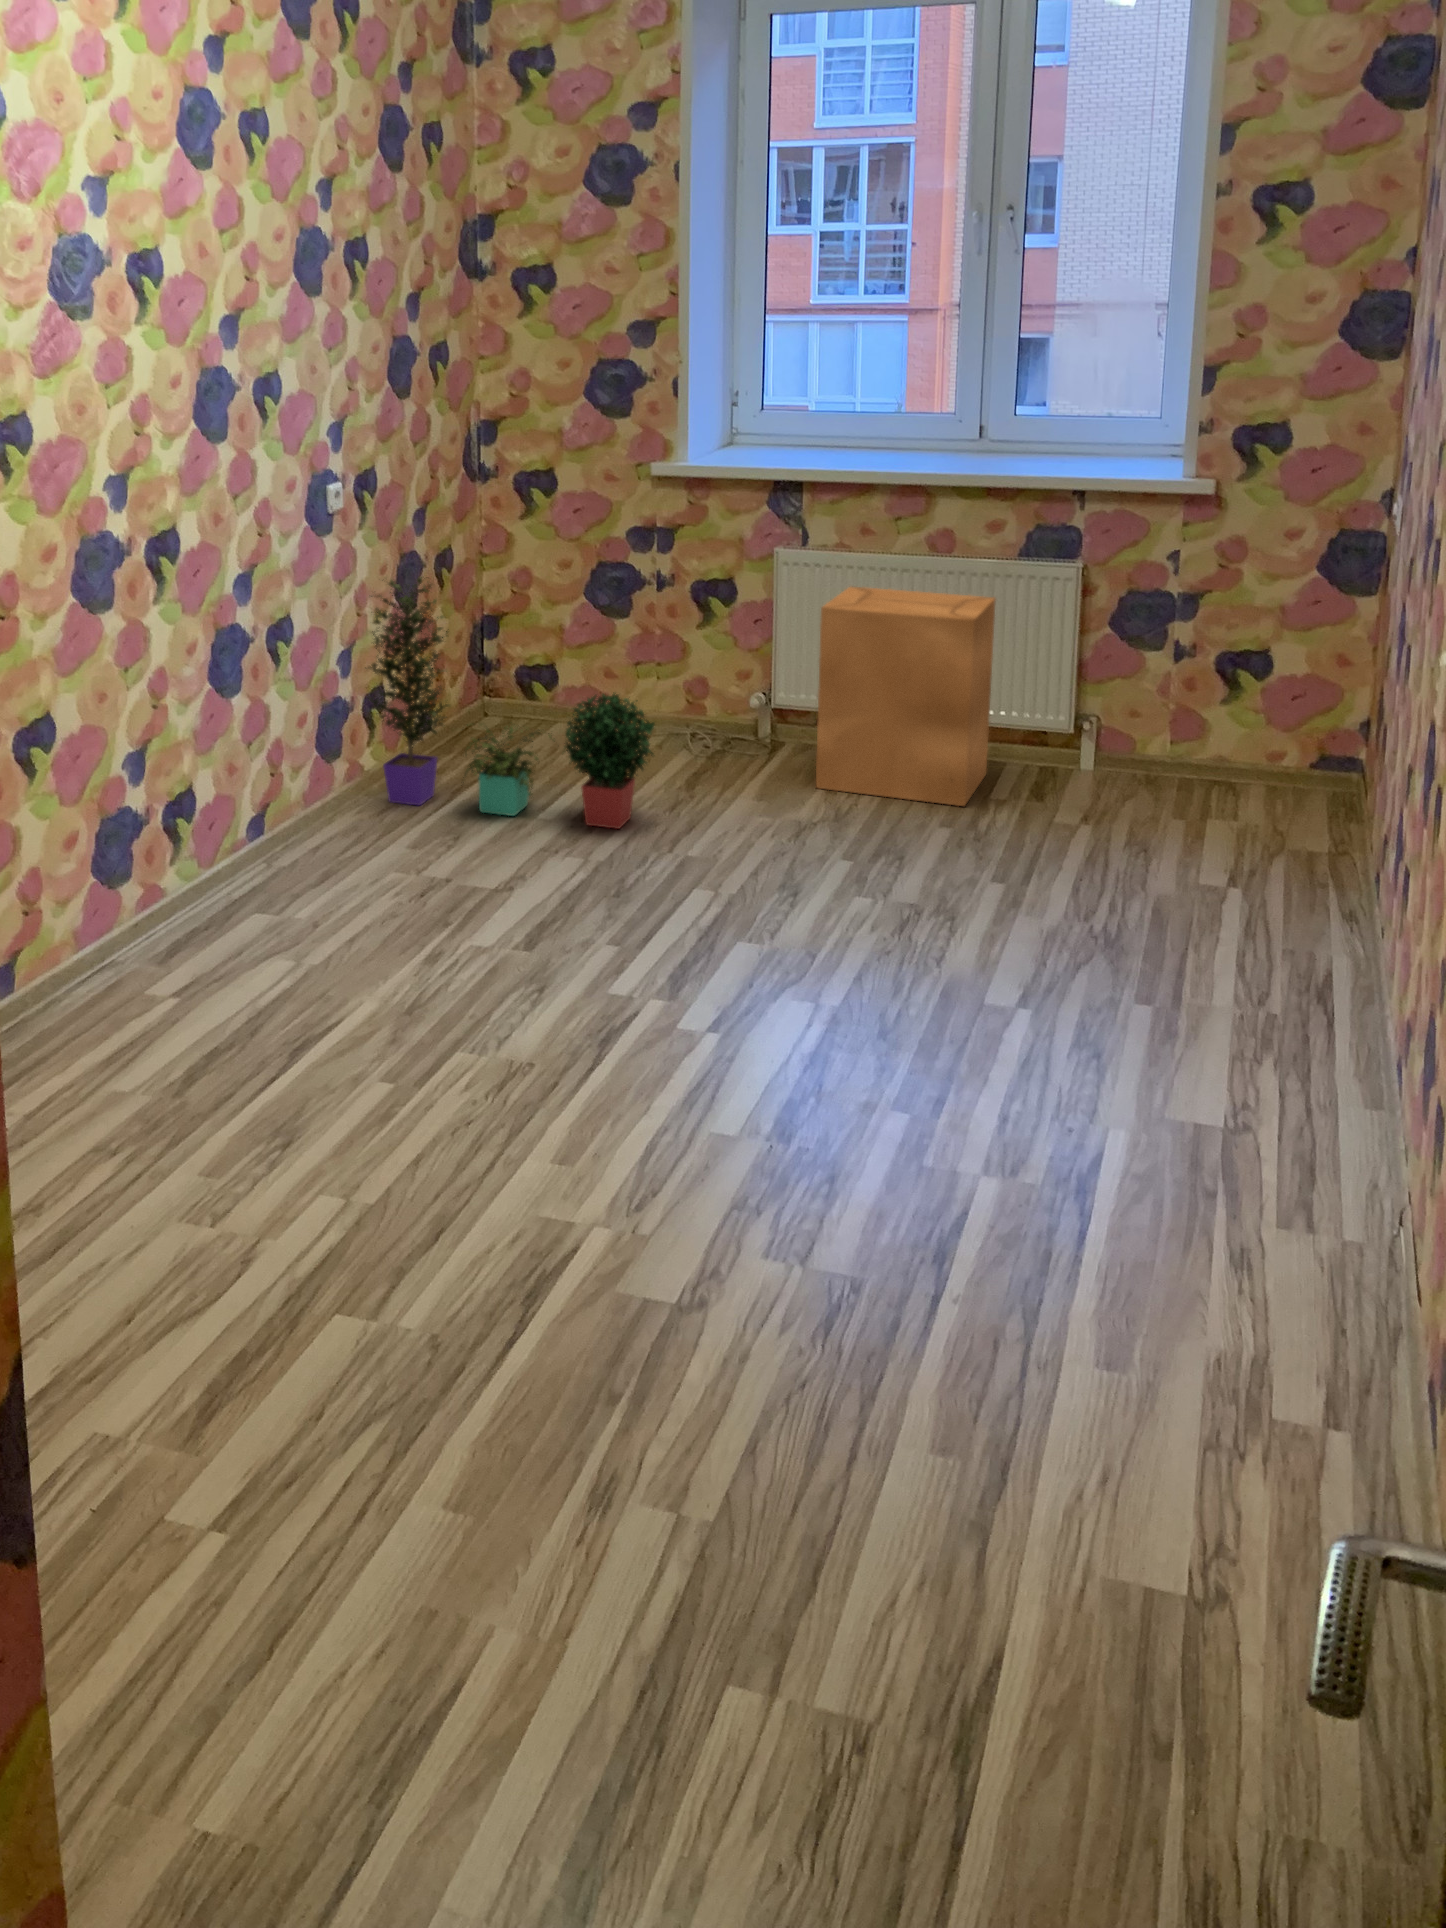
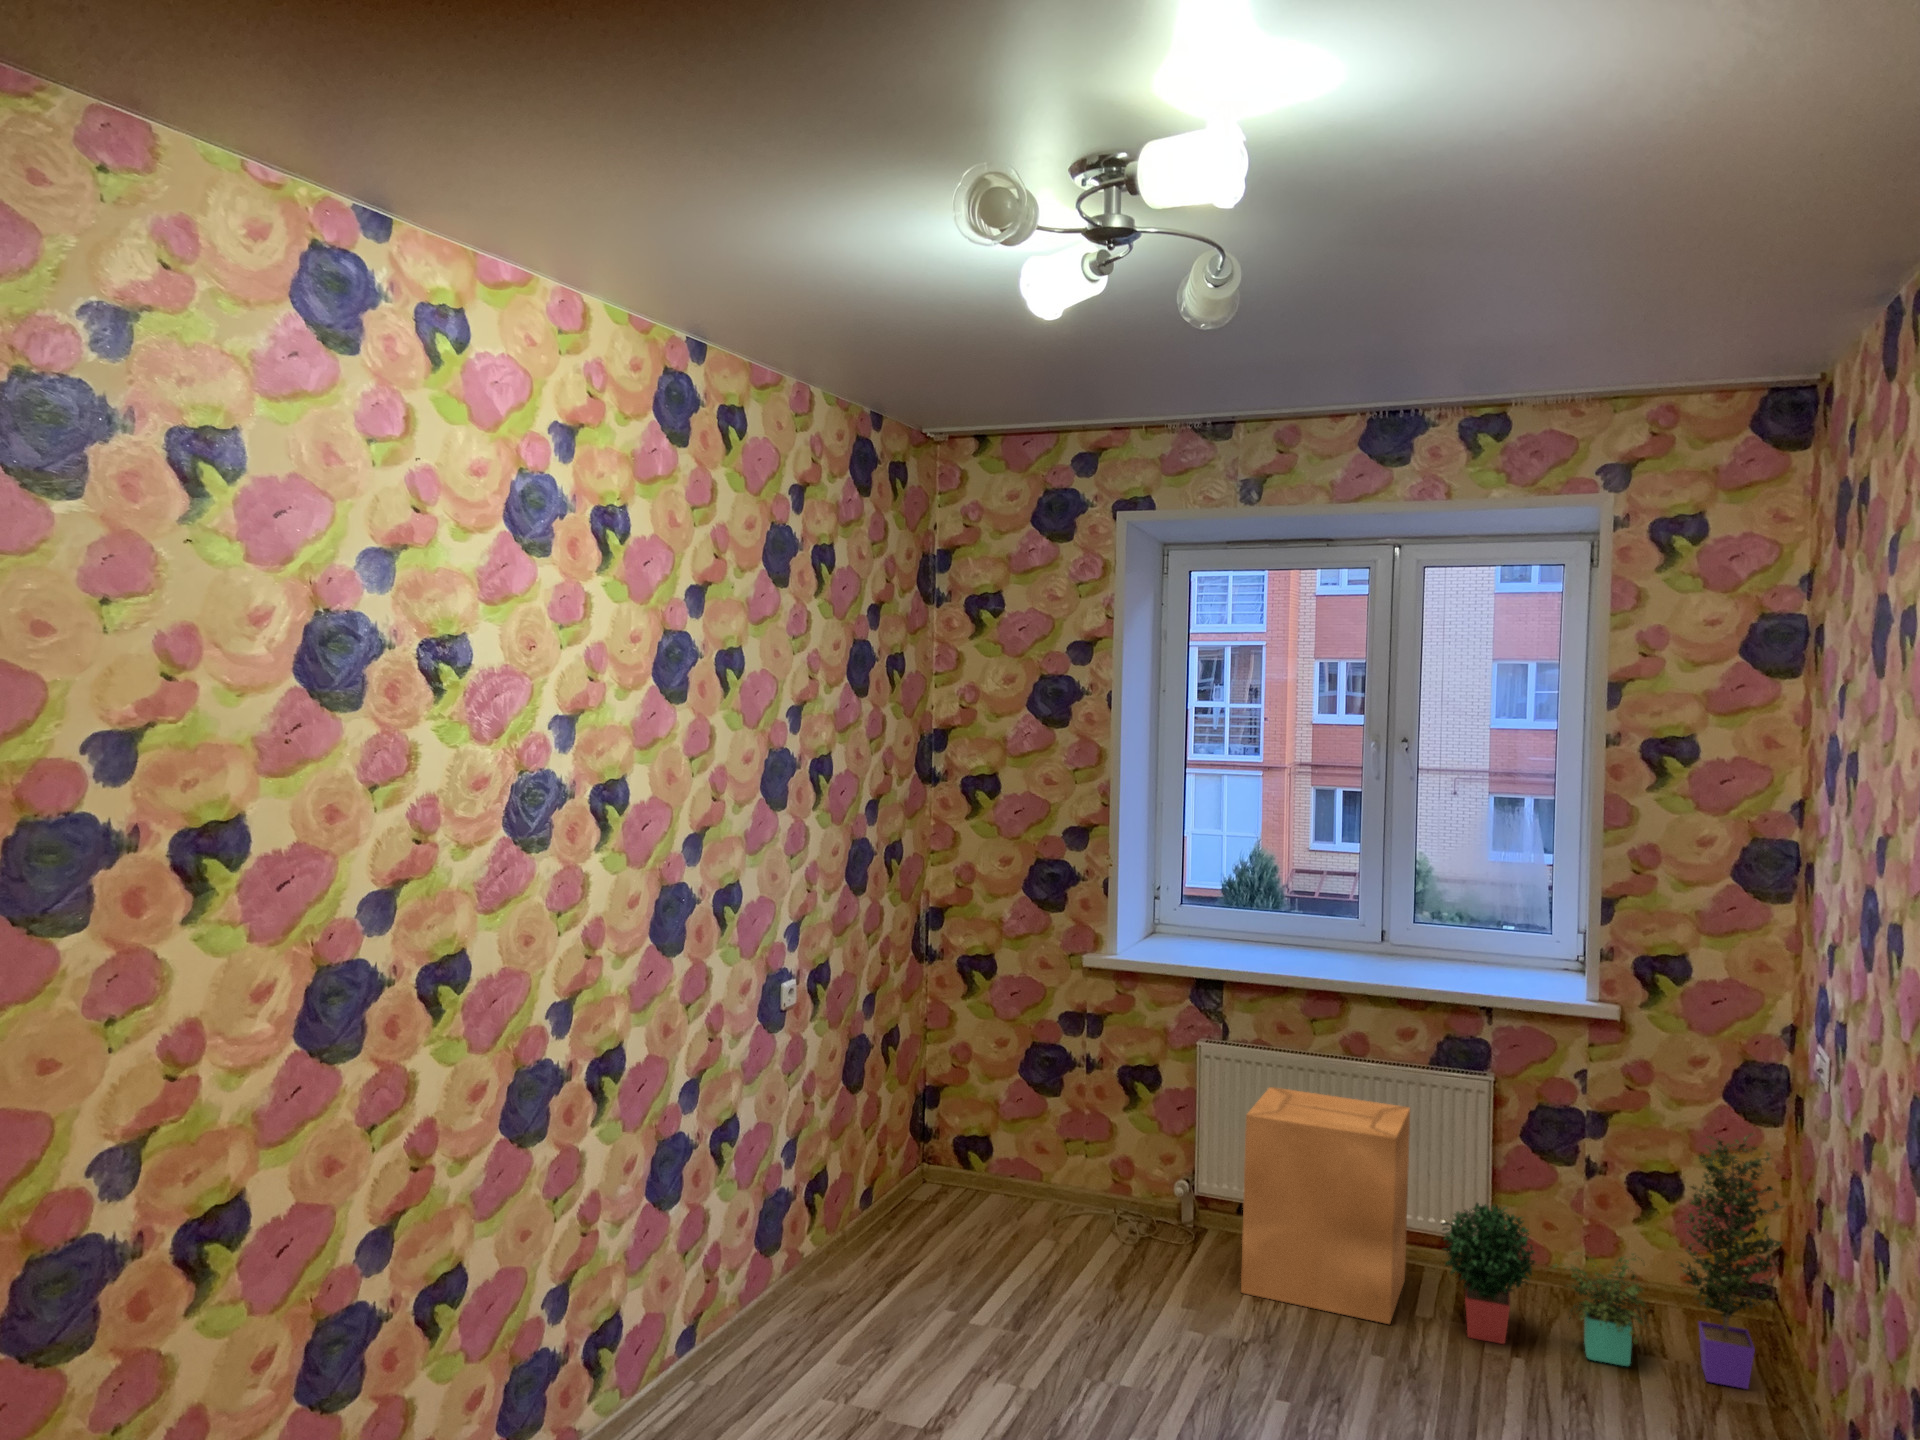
potted plant: present [365,577,654,829] -> present [1441,1134,1783,1389]

